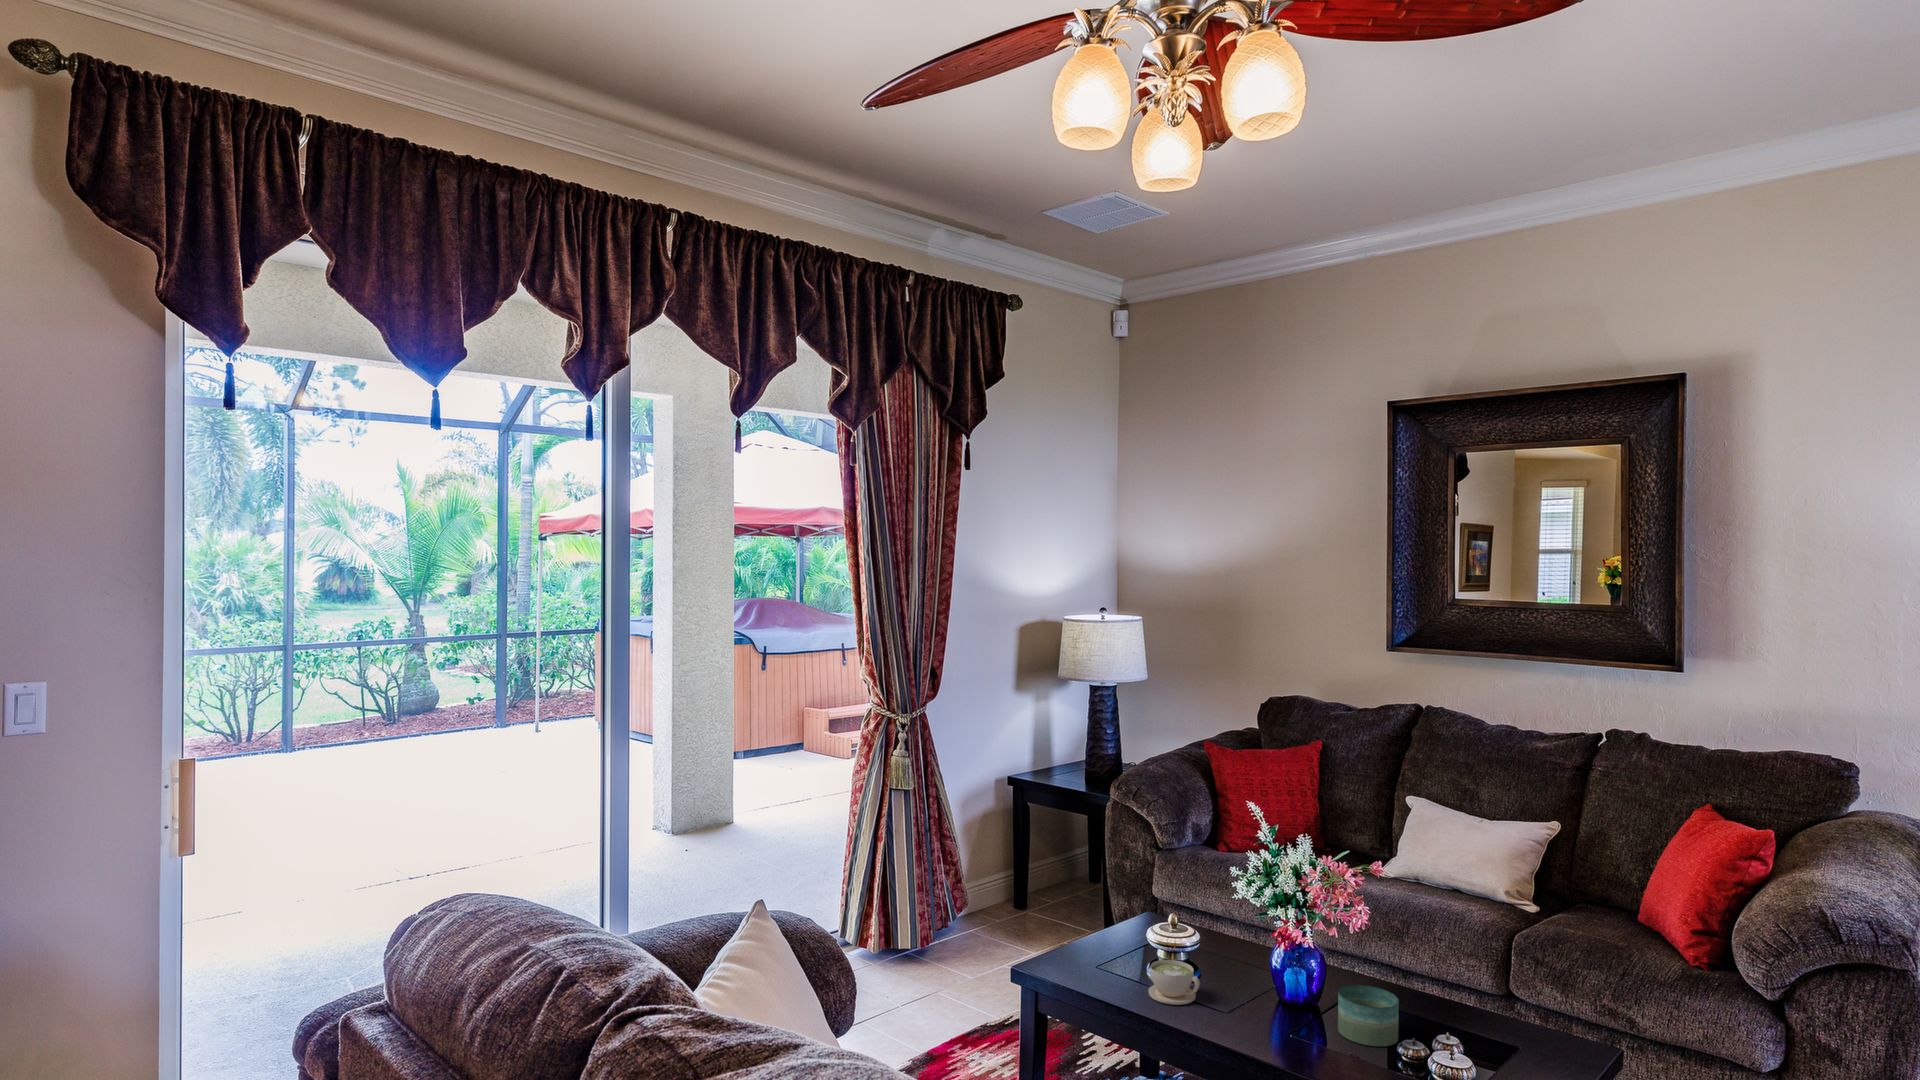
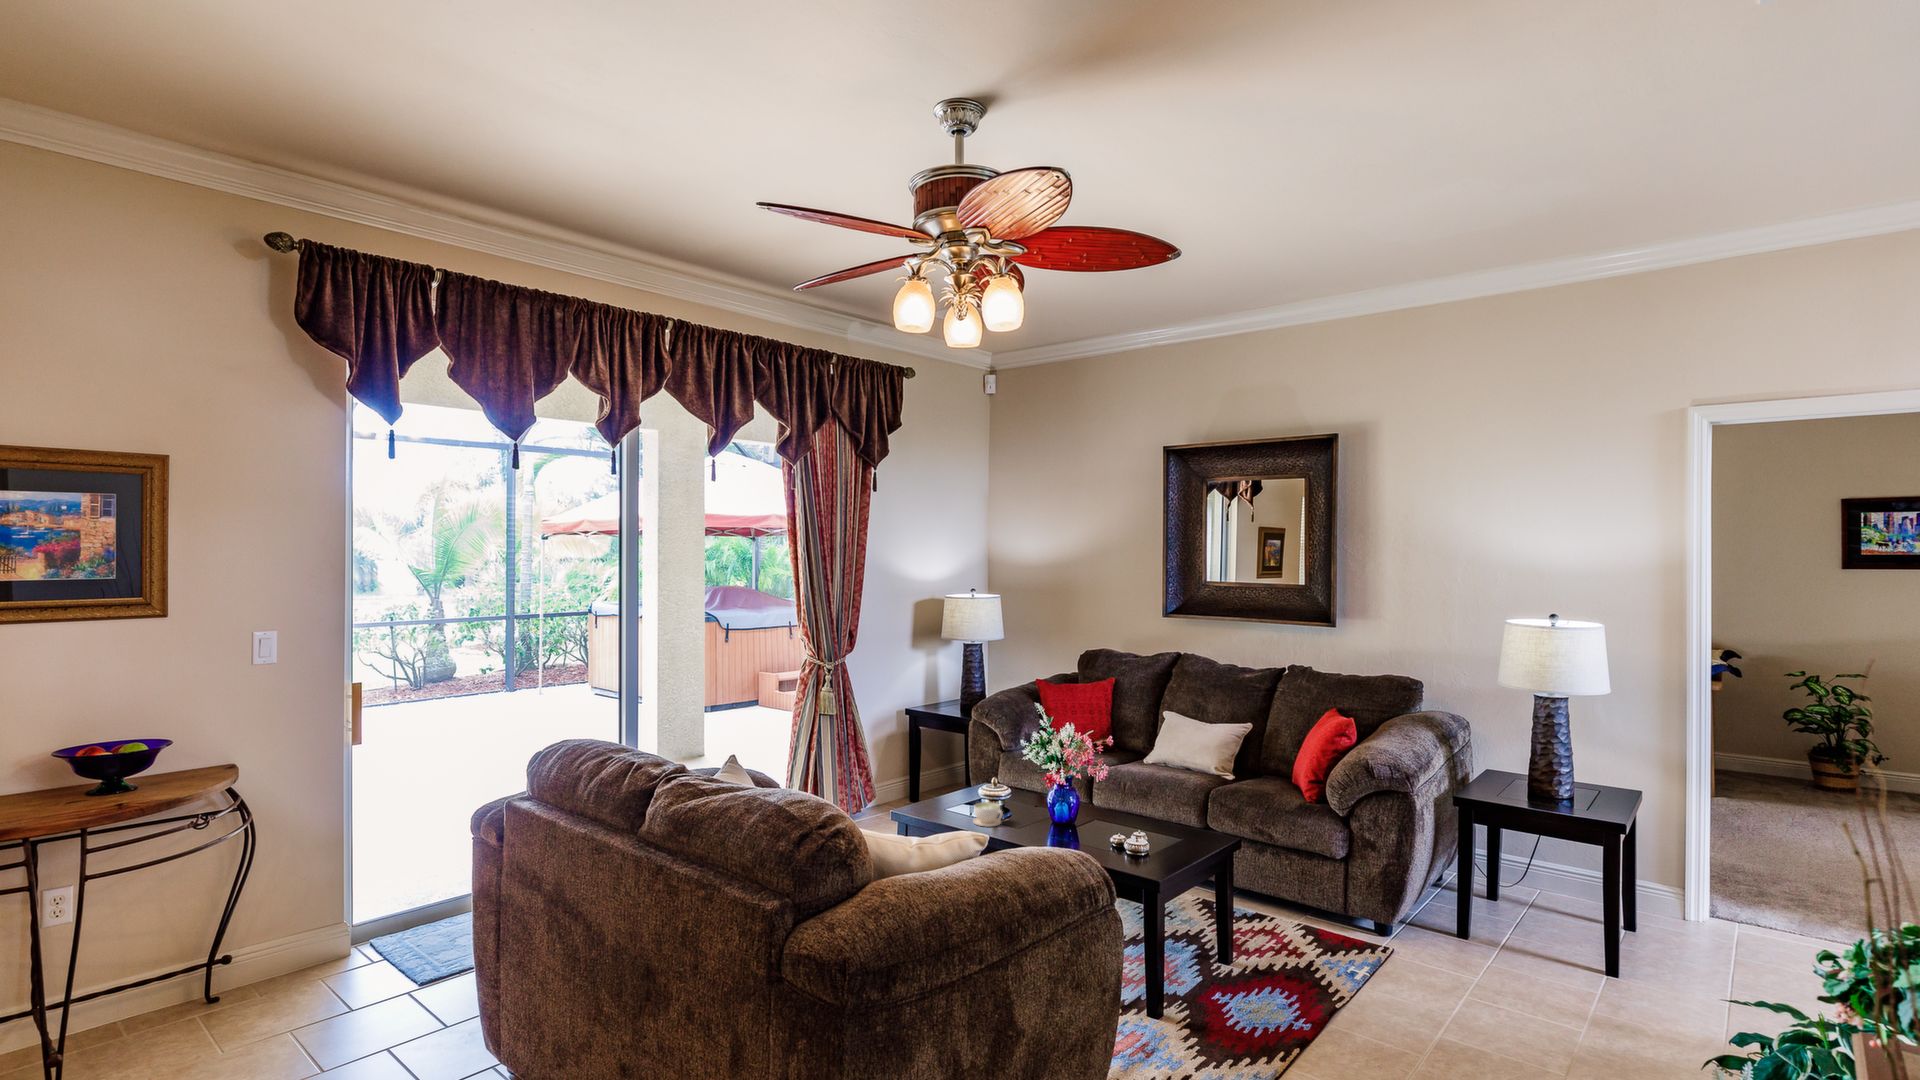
candle: present [1338,985,1399,1046] -> none [1081,810,1115,842]

